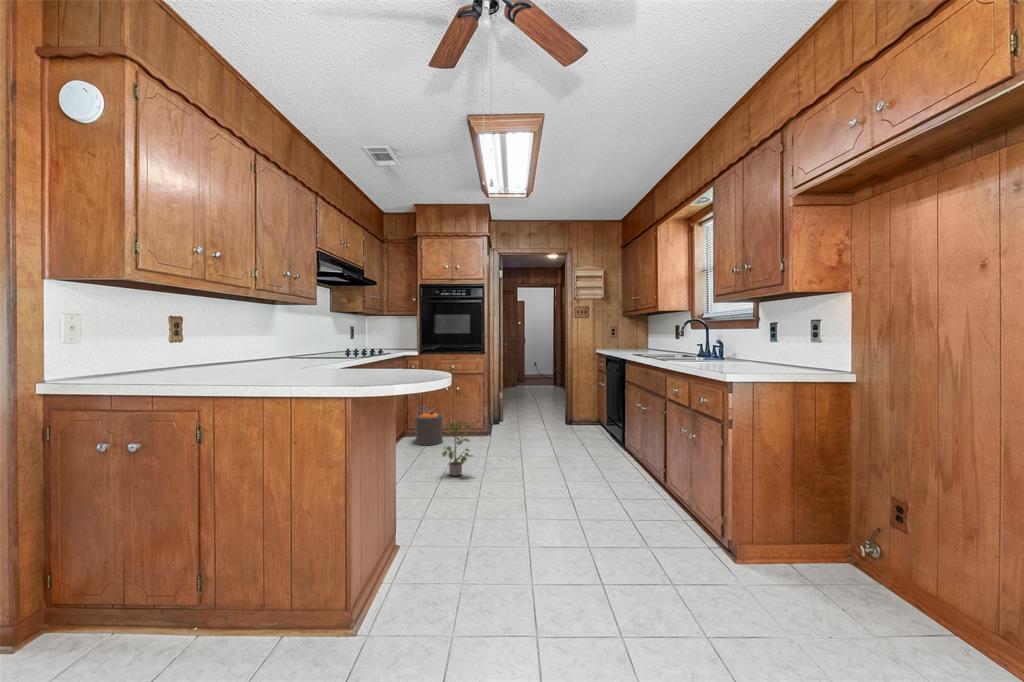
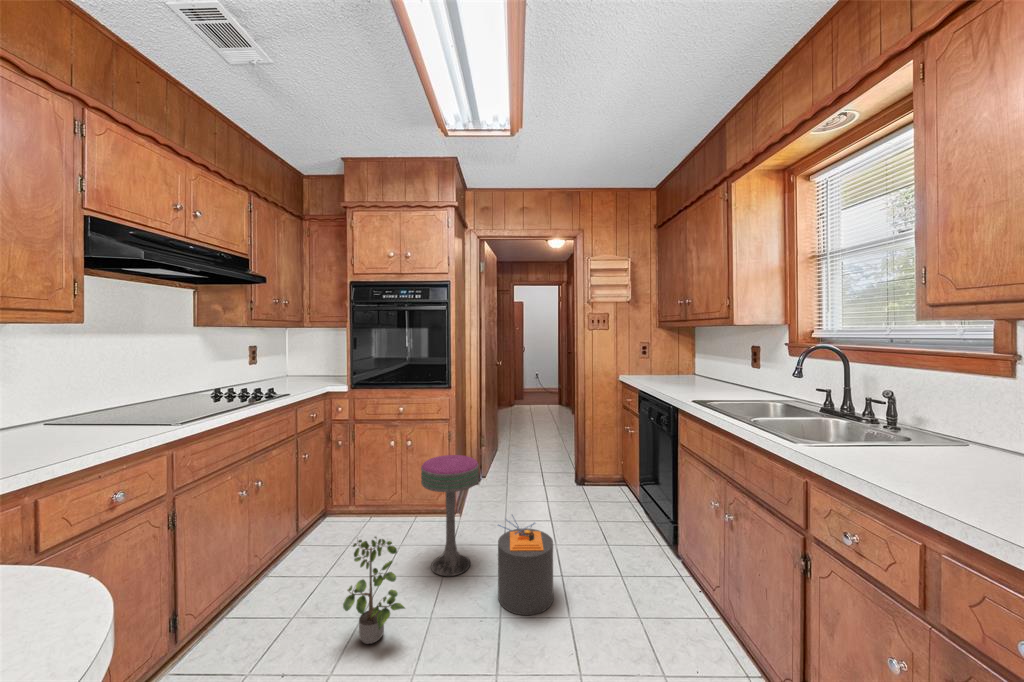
bar stool: none [473,390,507,457] -> present [421,455,479,576]
trash can: present [416,411,442,446] -> present [498,515,553,615]

